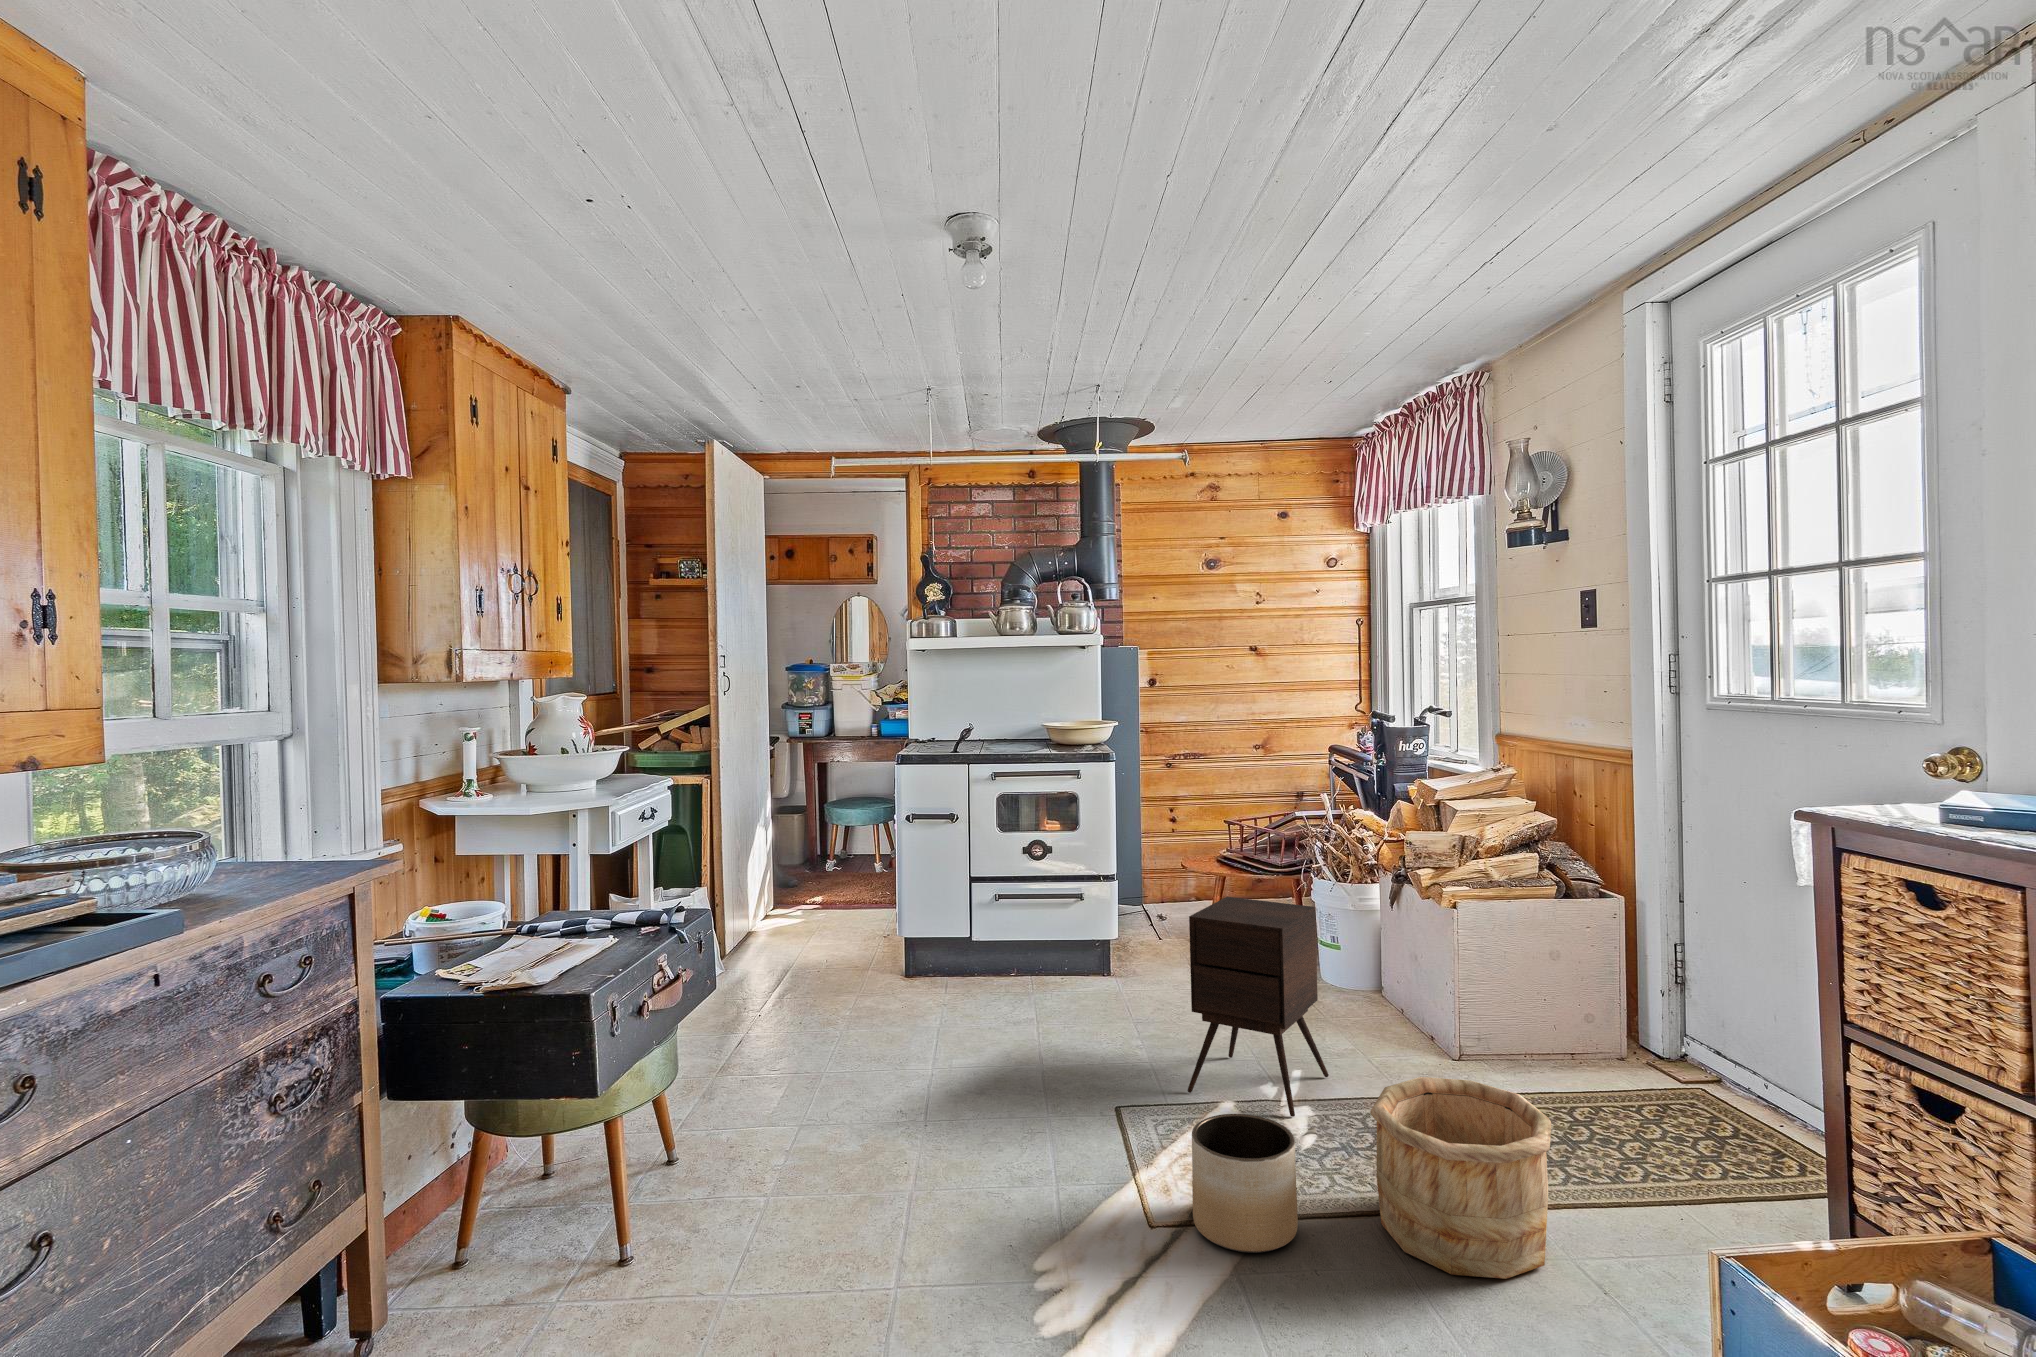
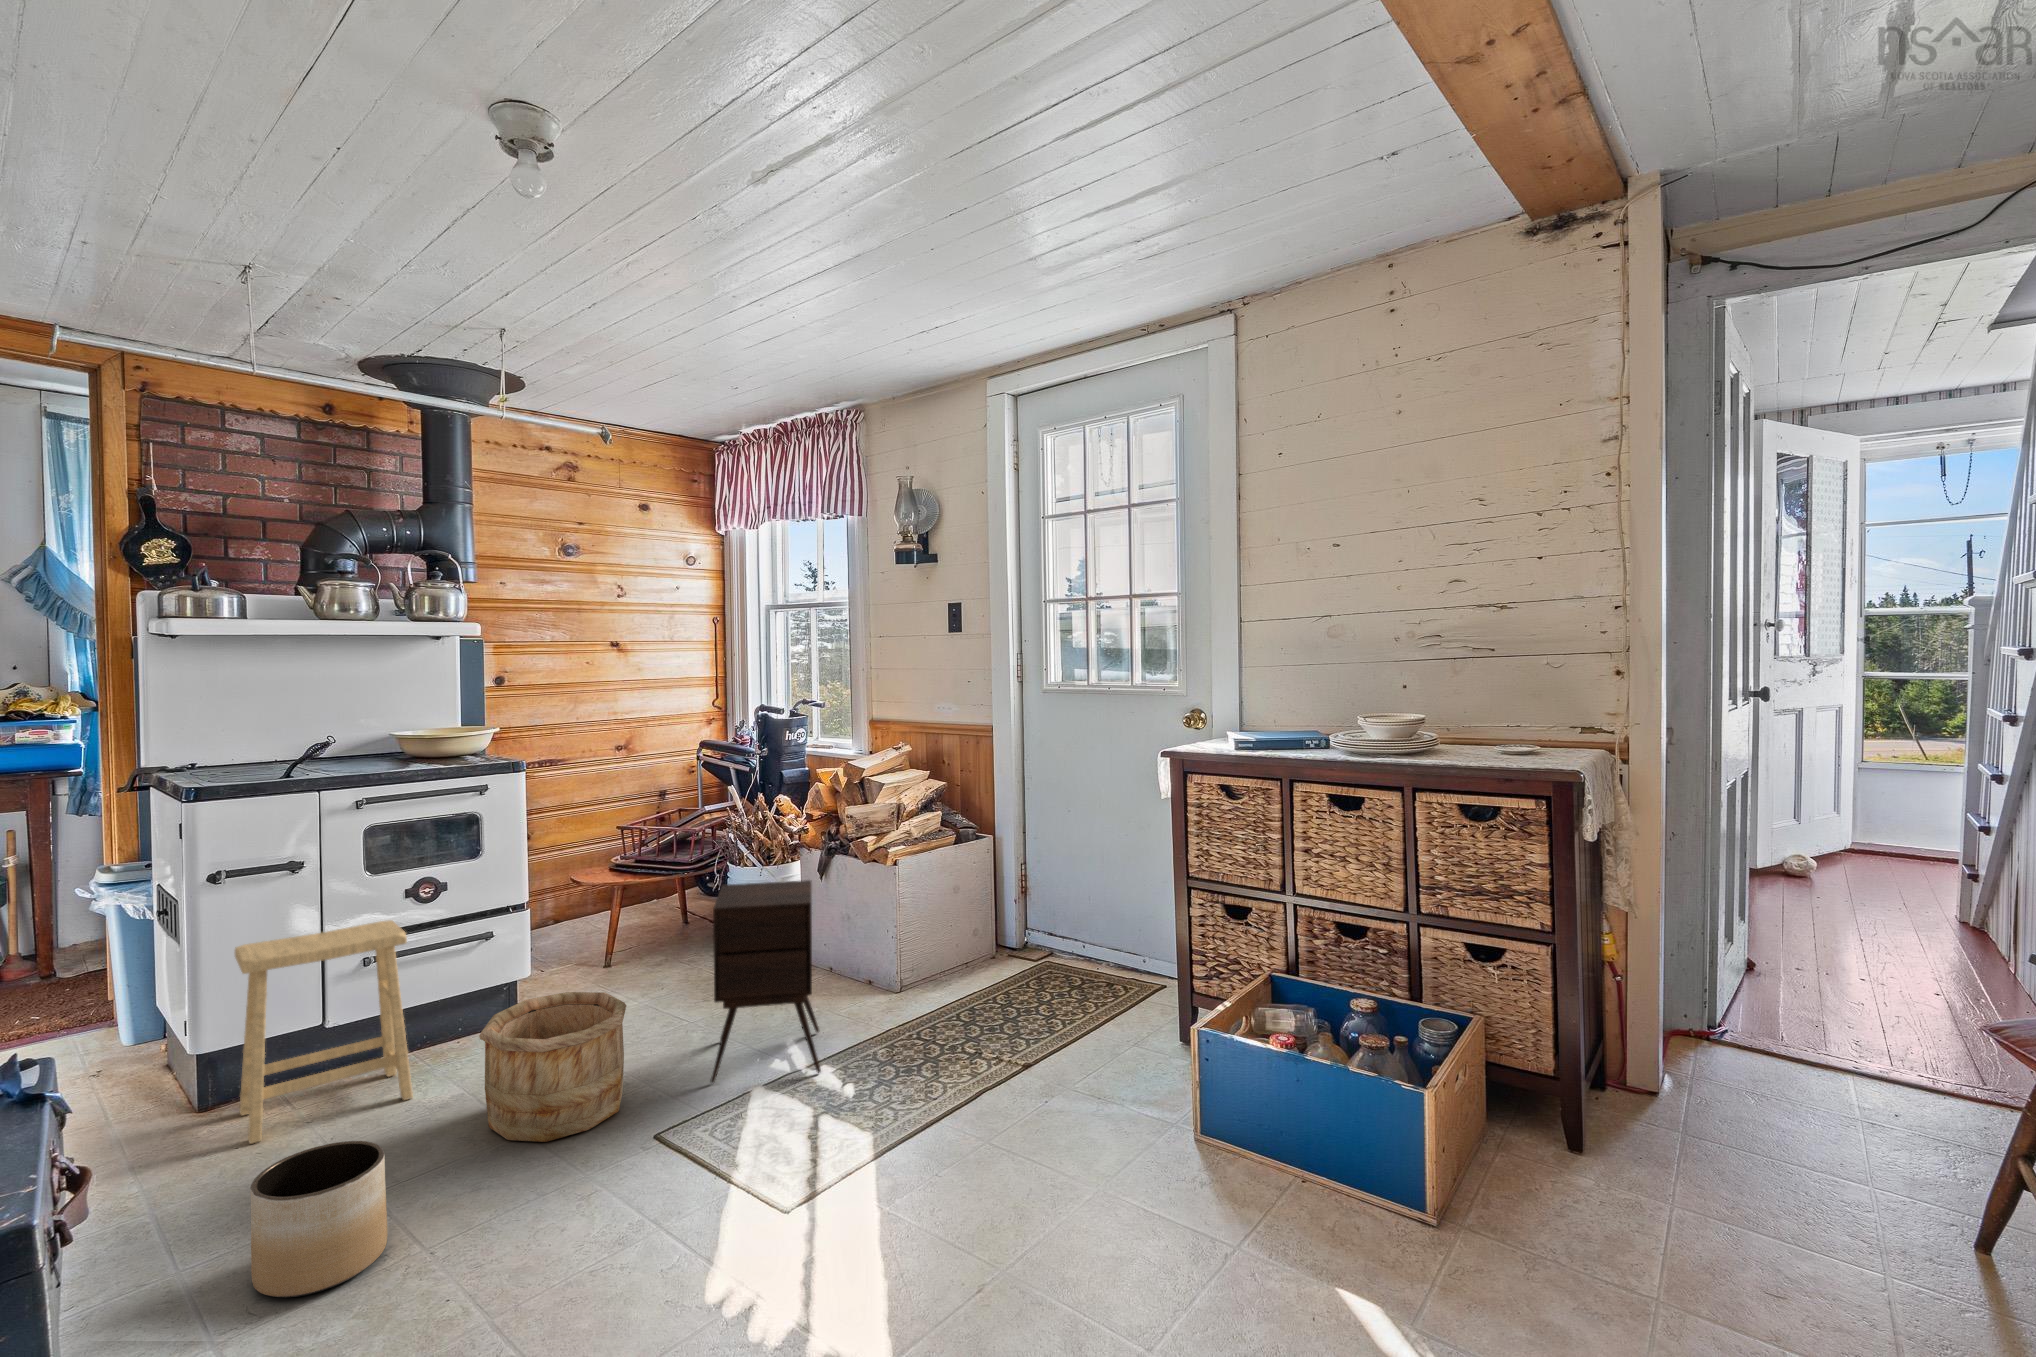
footstool: none [873,883,987,1032] -> present [234,920,413,1144]
wooden bucket: present [1370,1077,1551,1279] -> present [479,992,626,1142]
planter: present [1192,1114,1298,1253] -> present [250,1141,387,1297]

